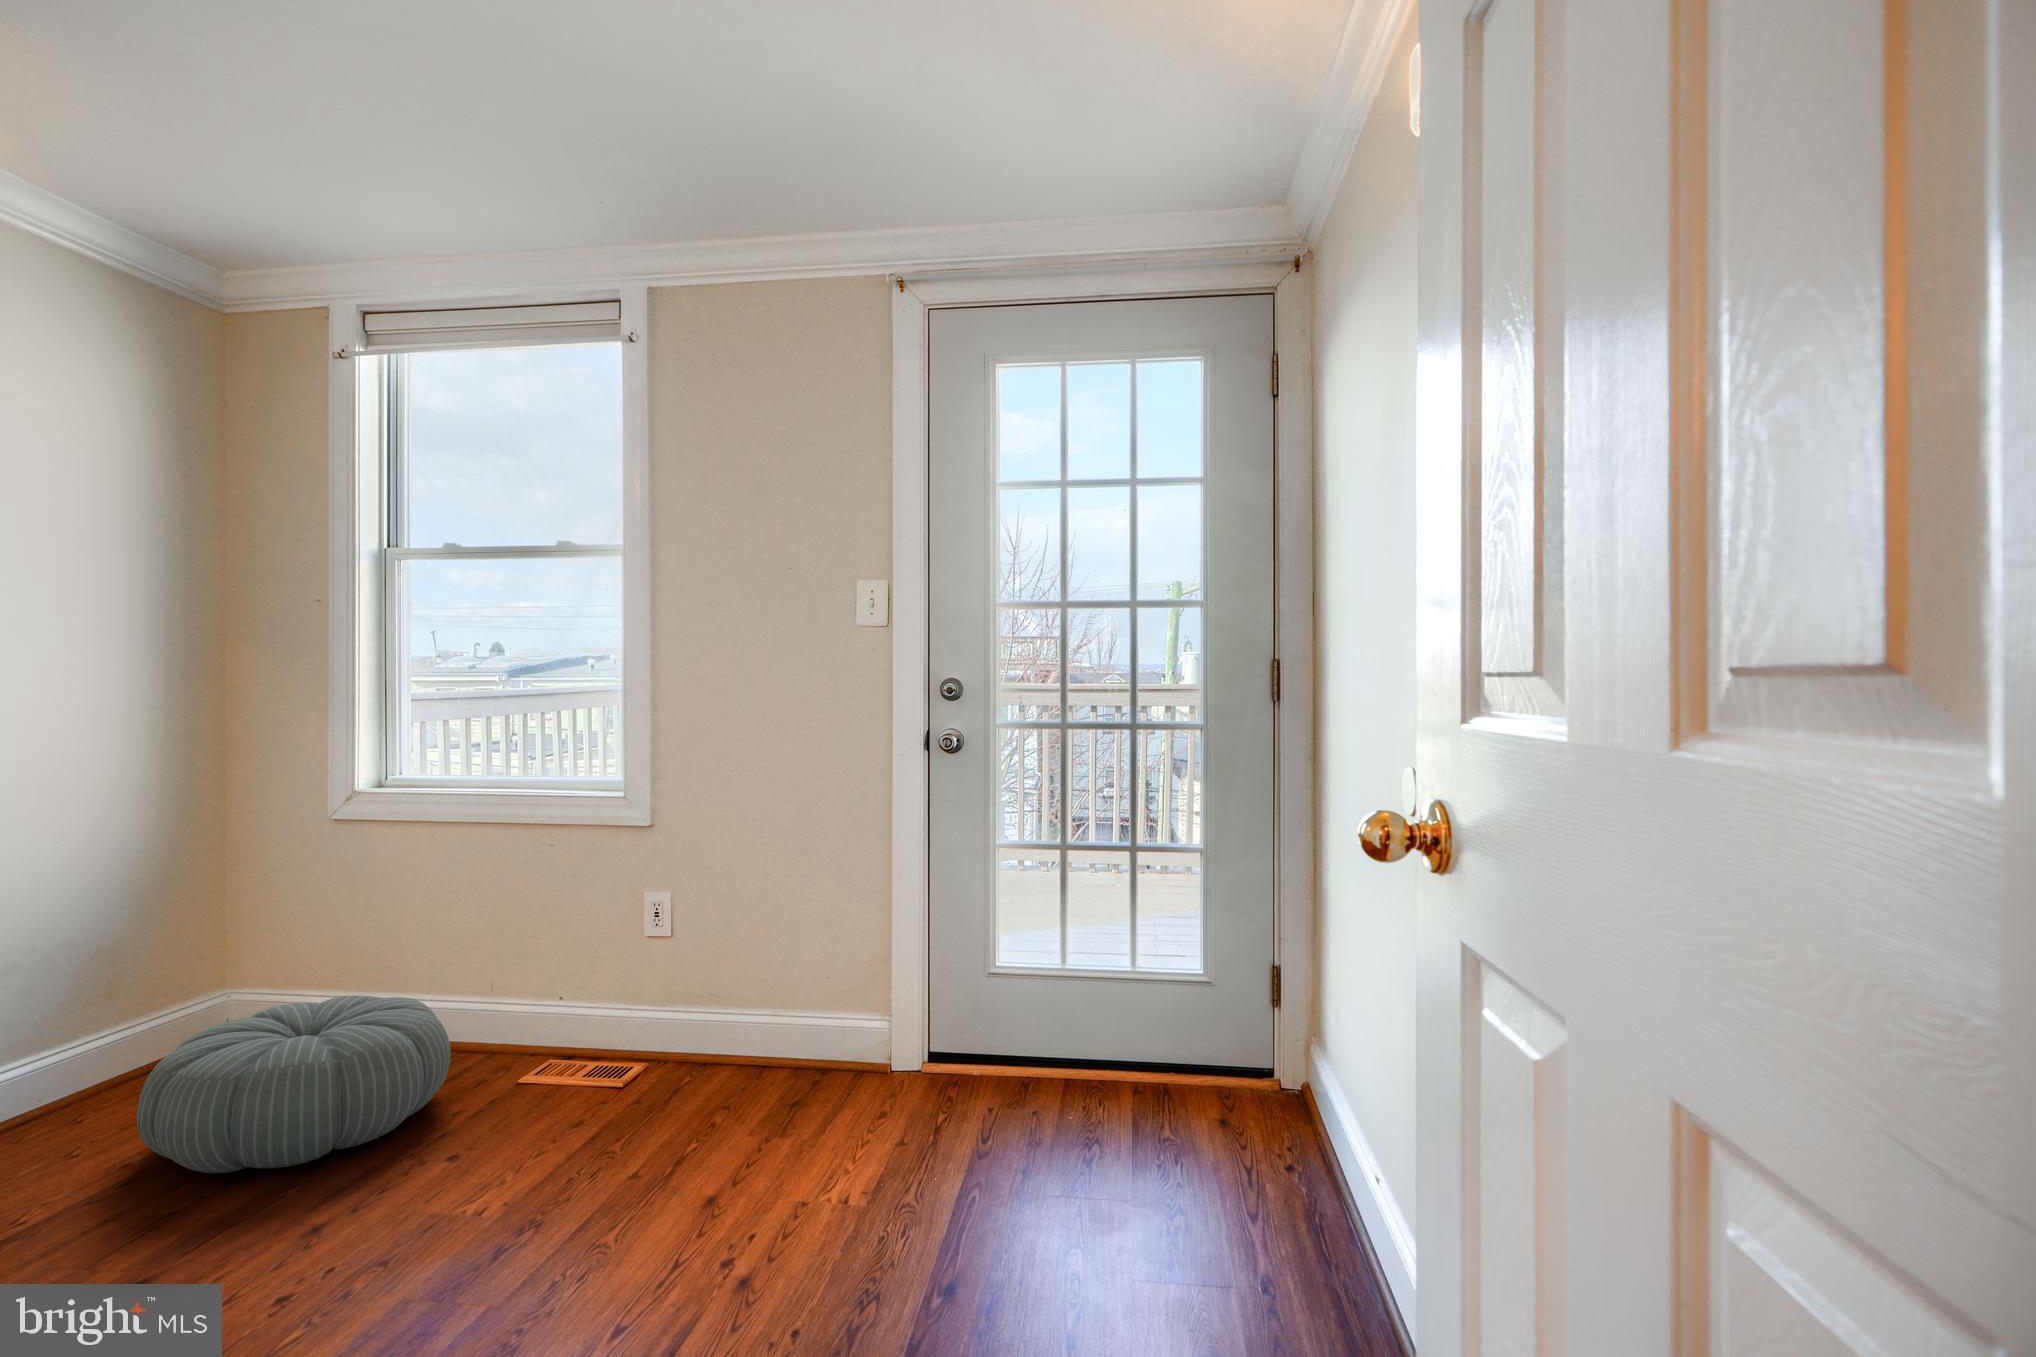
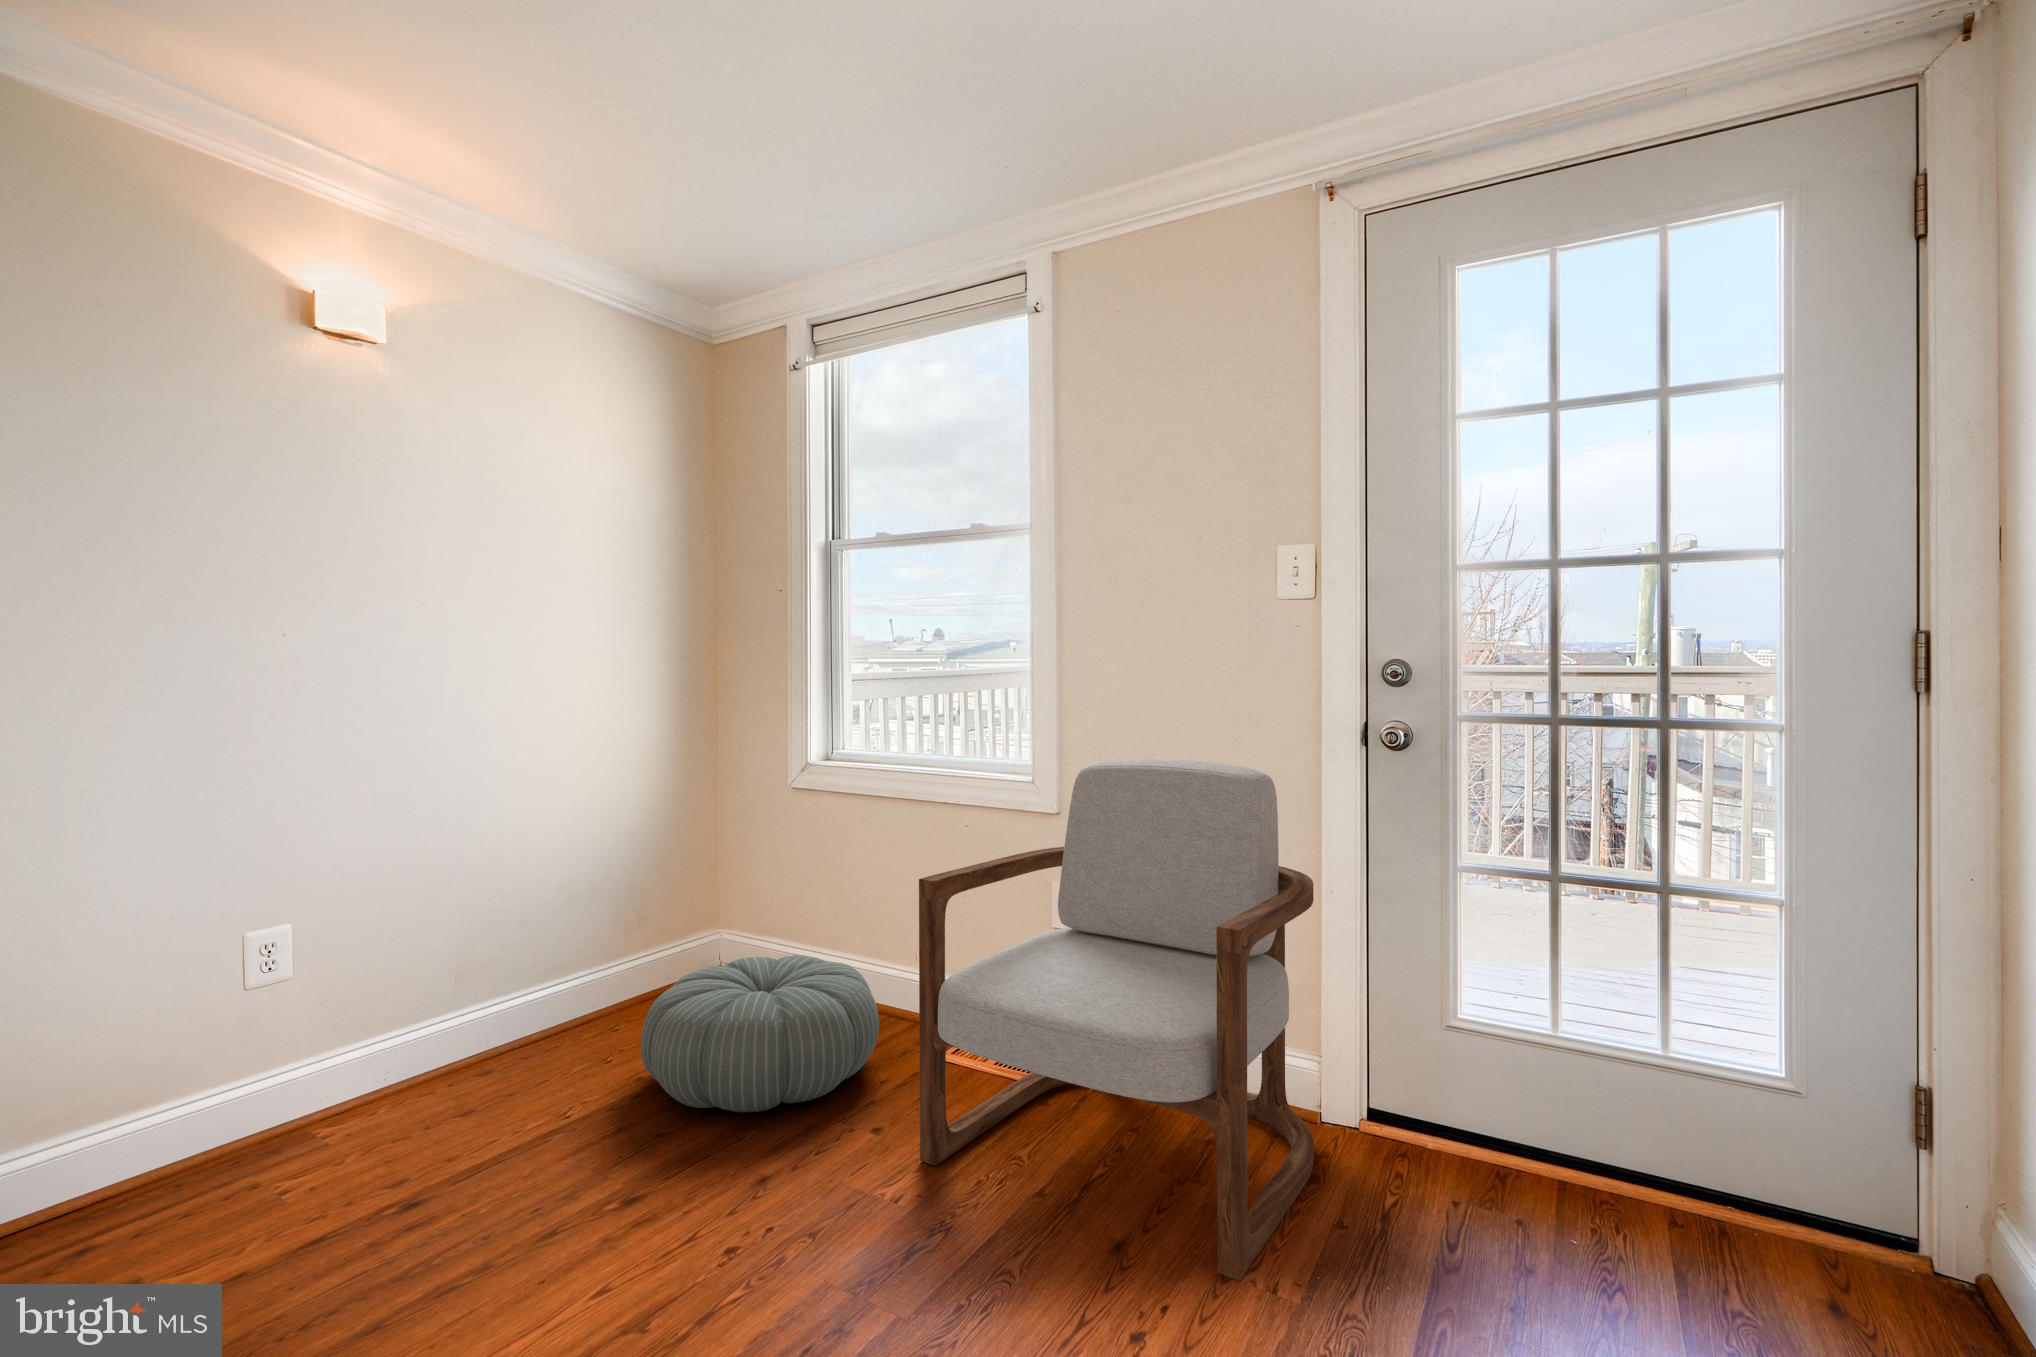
armchair: none [505,768,883,1202] -> present [919,759,1314,1281]

